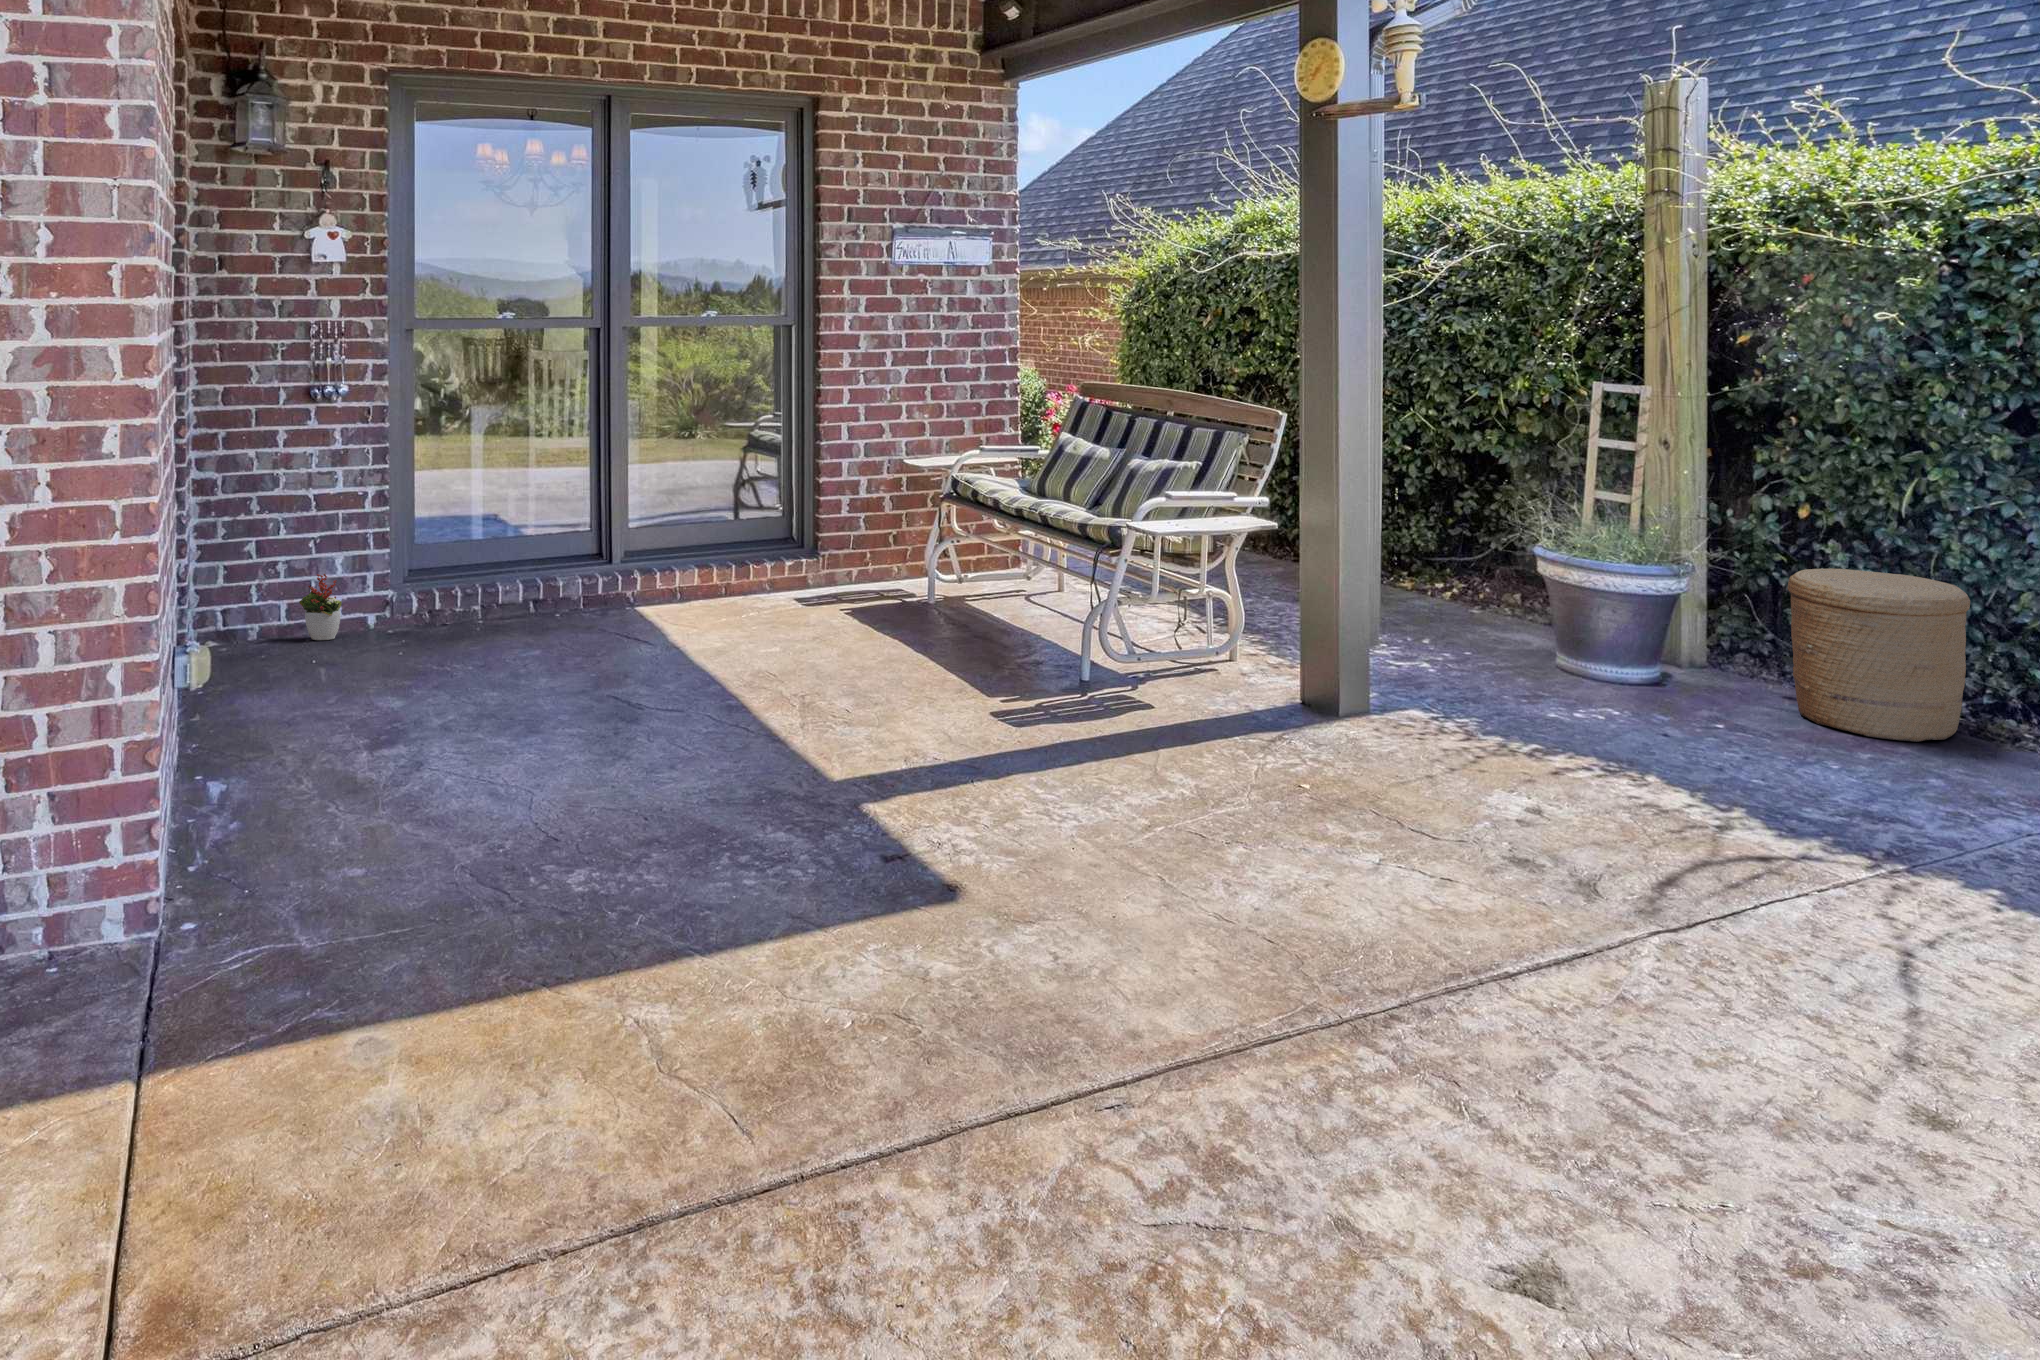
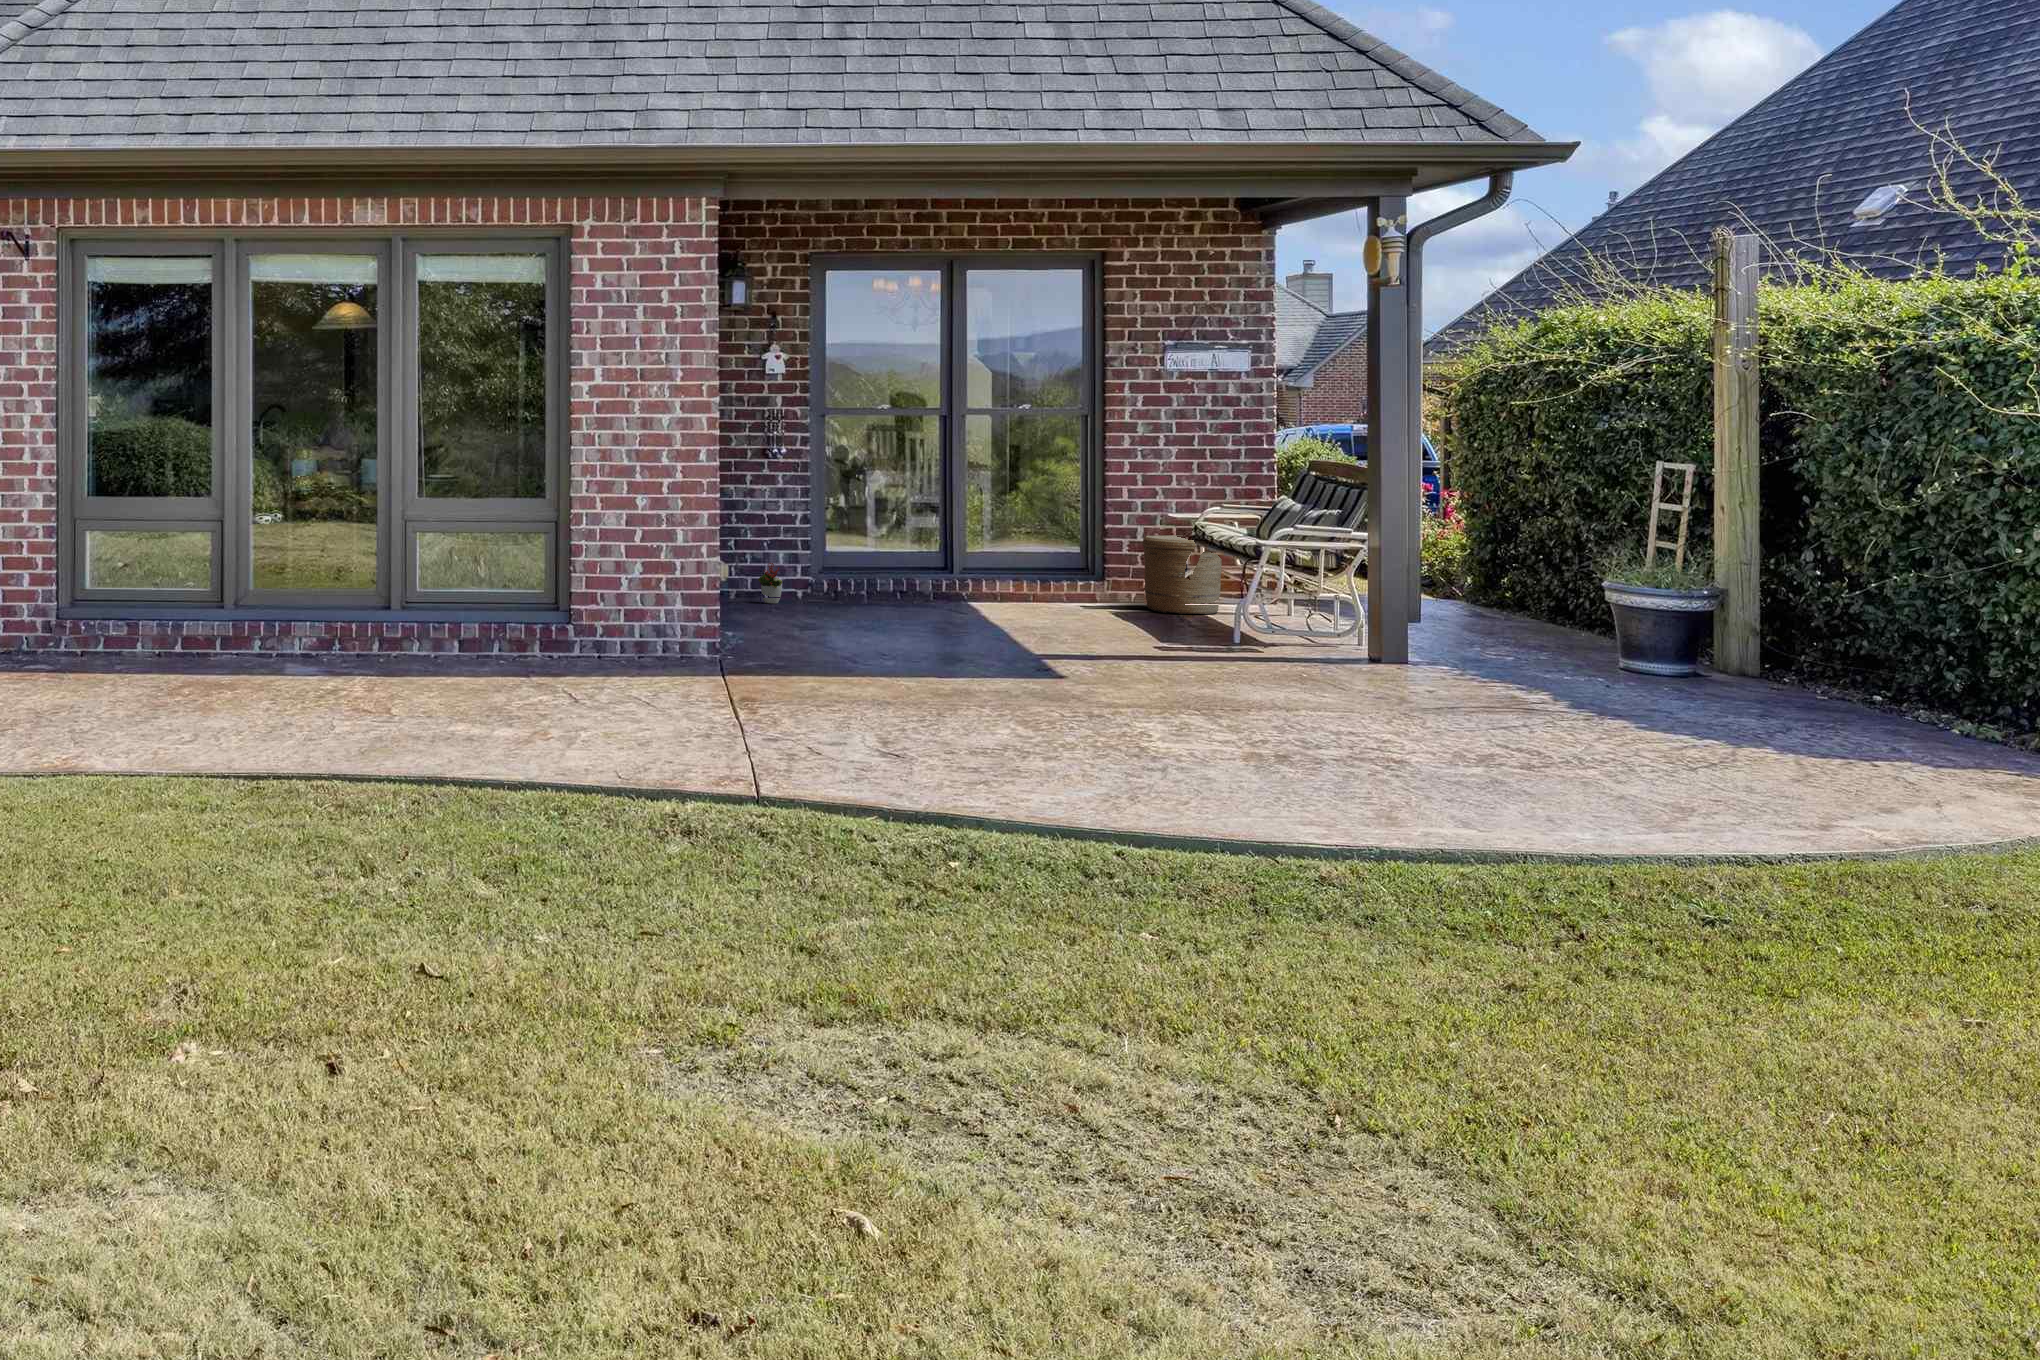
woven basket: present [1788,568,1970,742] -> present [1143,535,1222,614]

